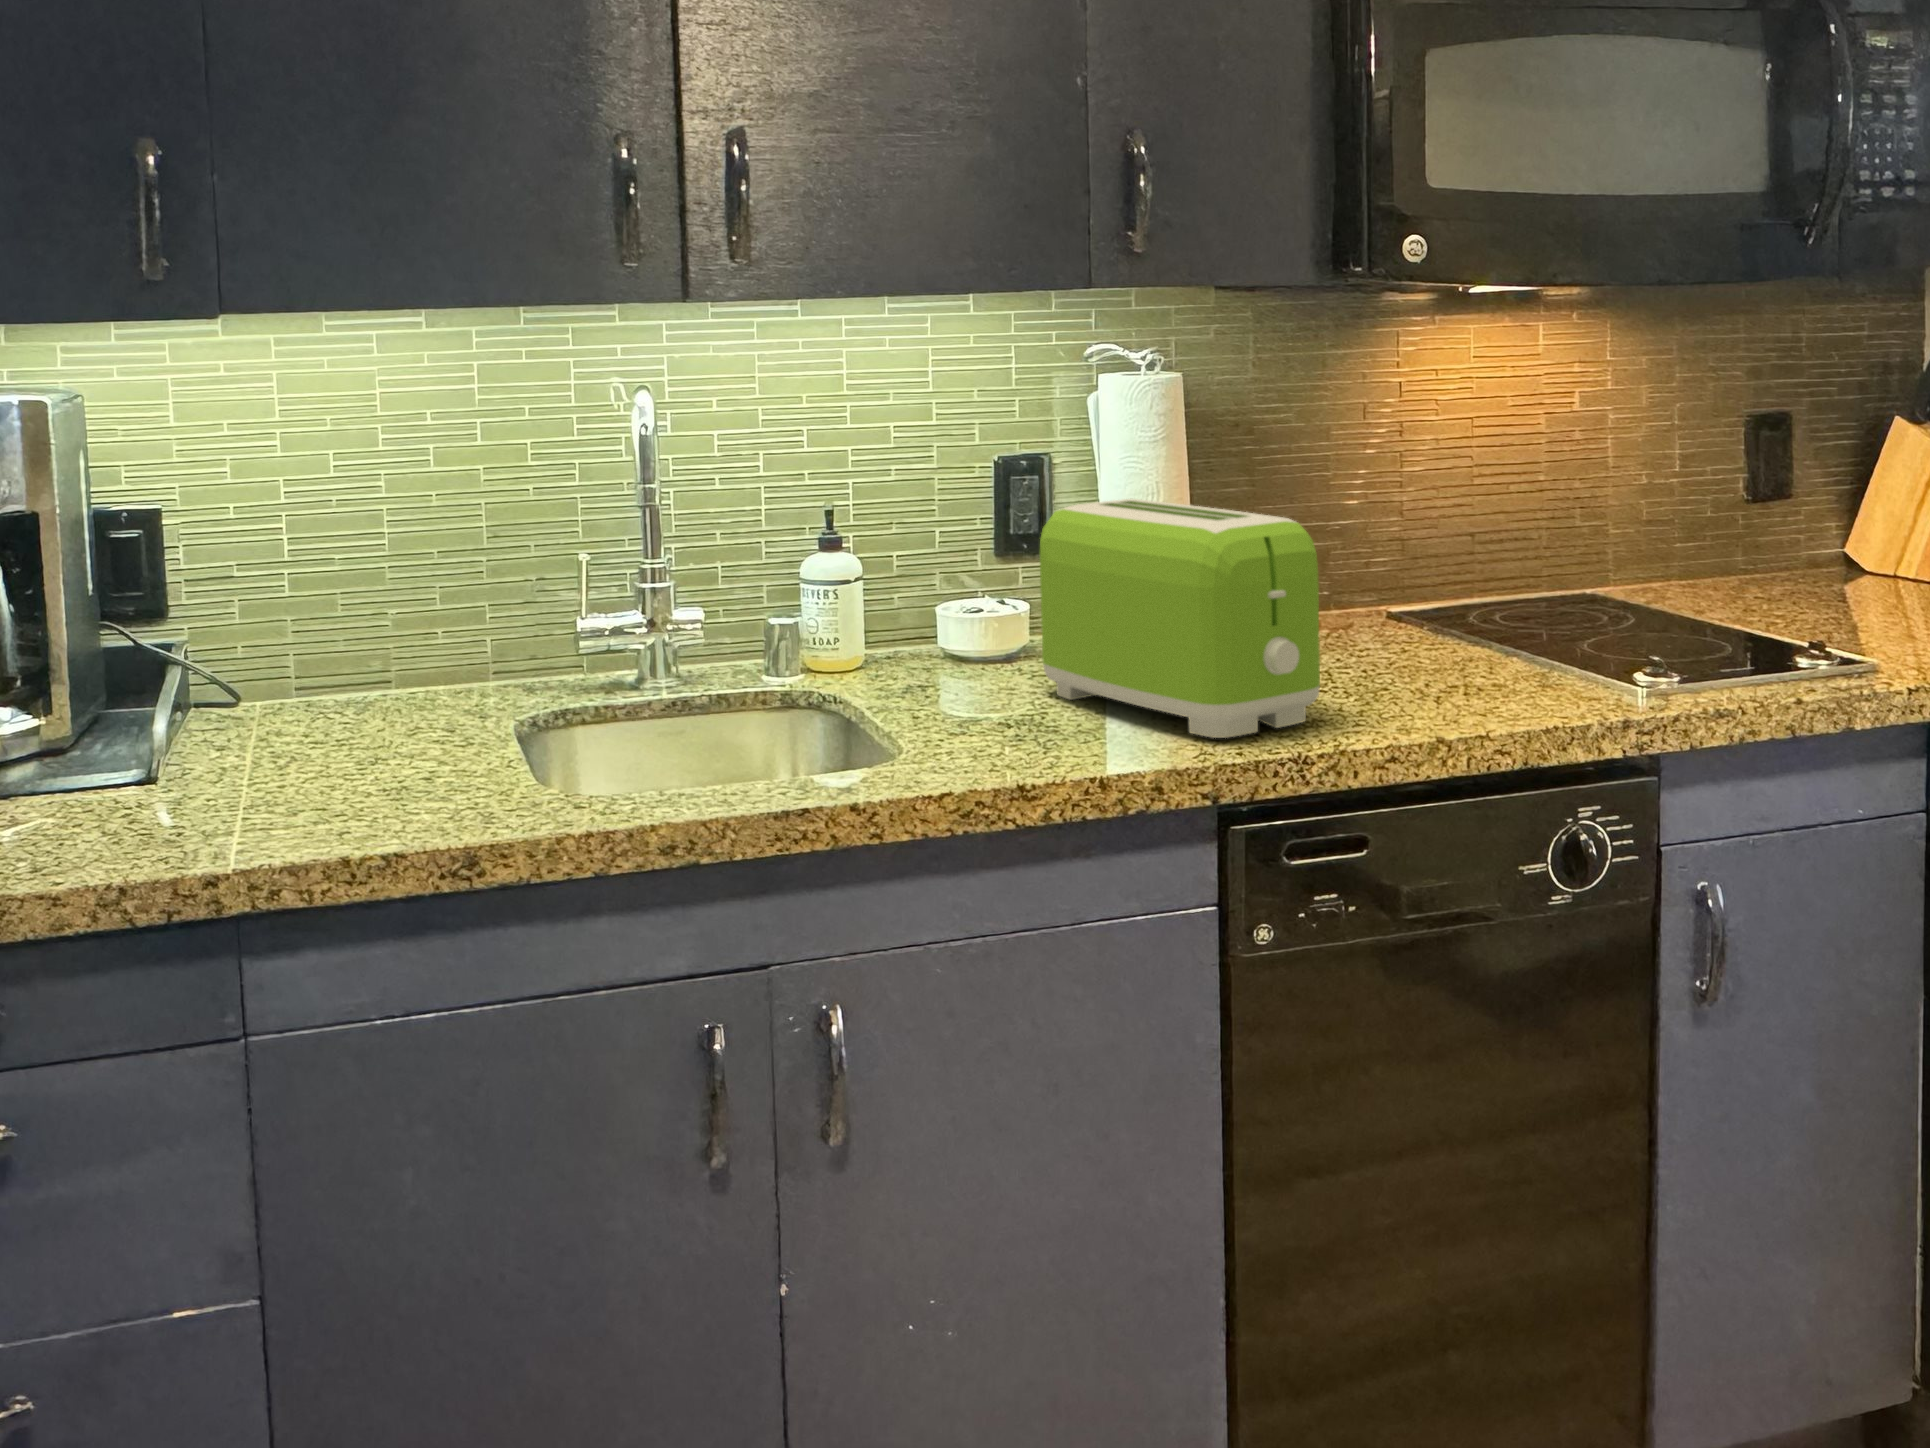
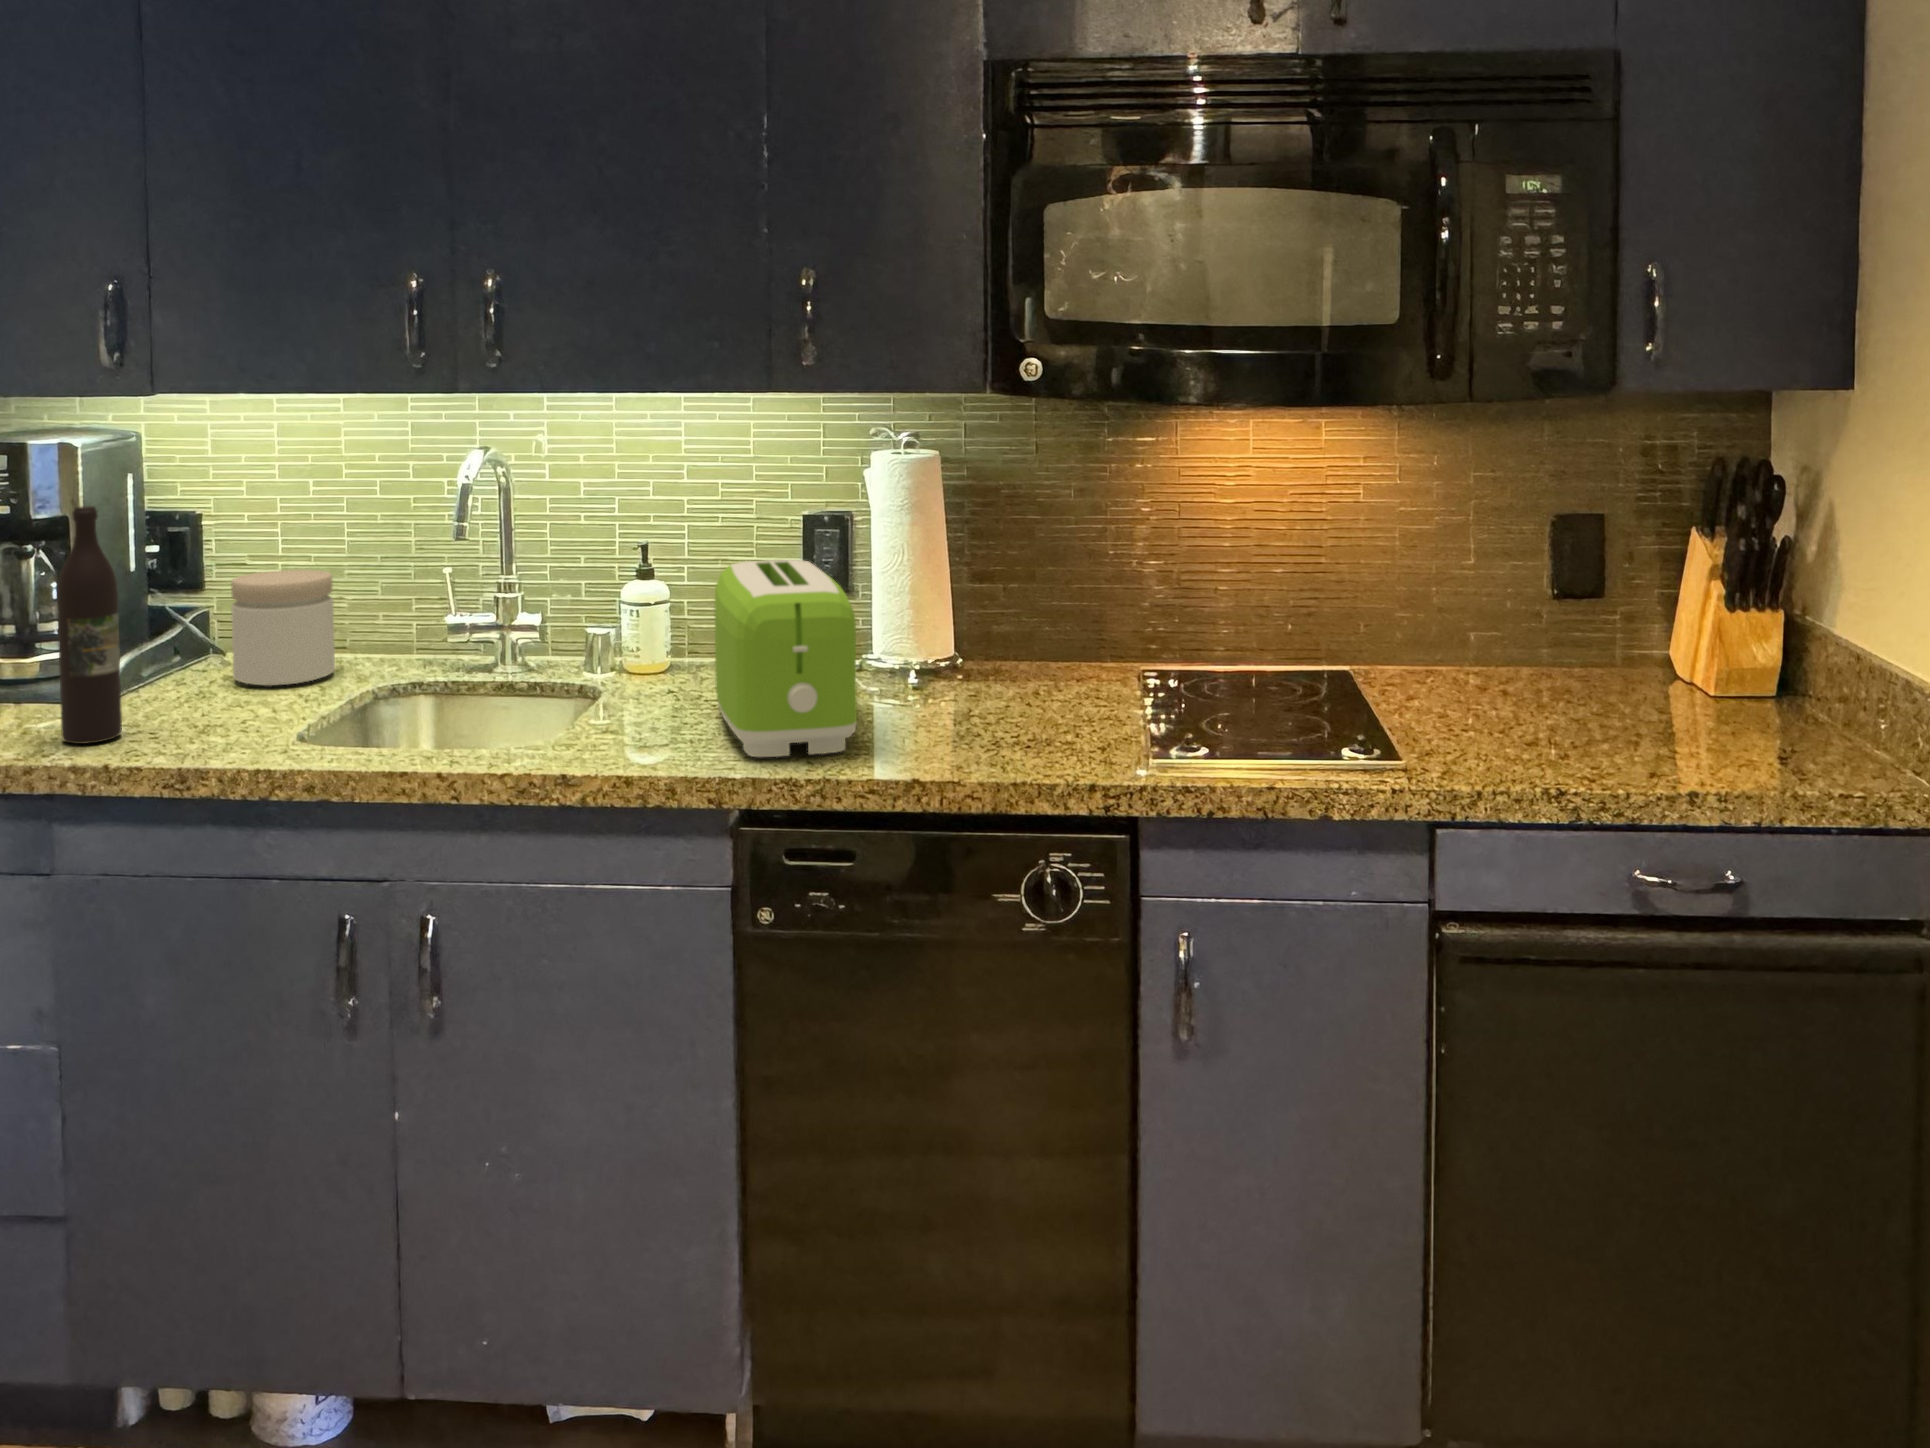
wine bottle: none [189,471,293,837] -> present [57,506,122,744]
jar: none [296,570,450,738] -> present [231,570,335,686]

